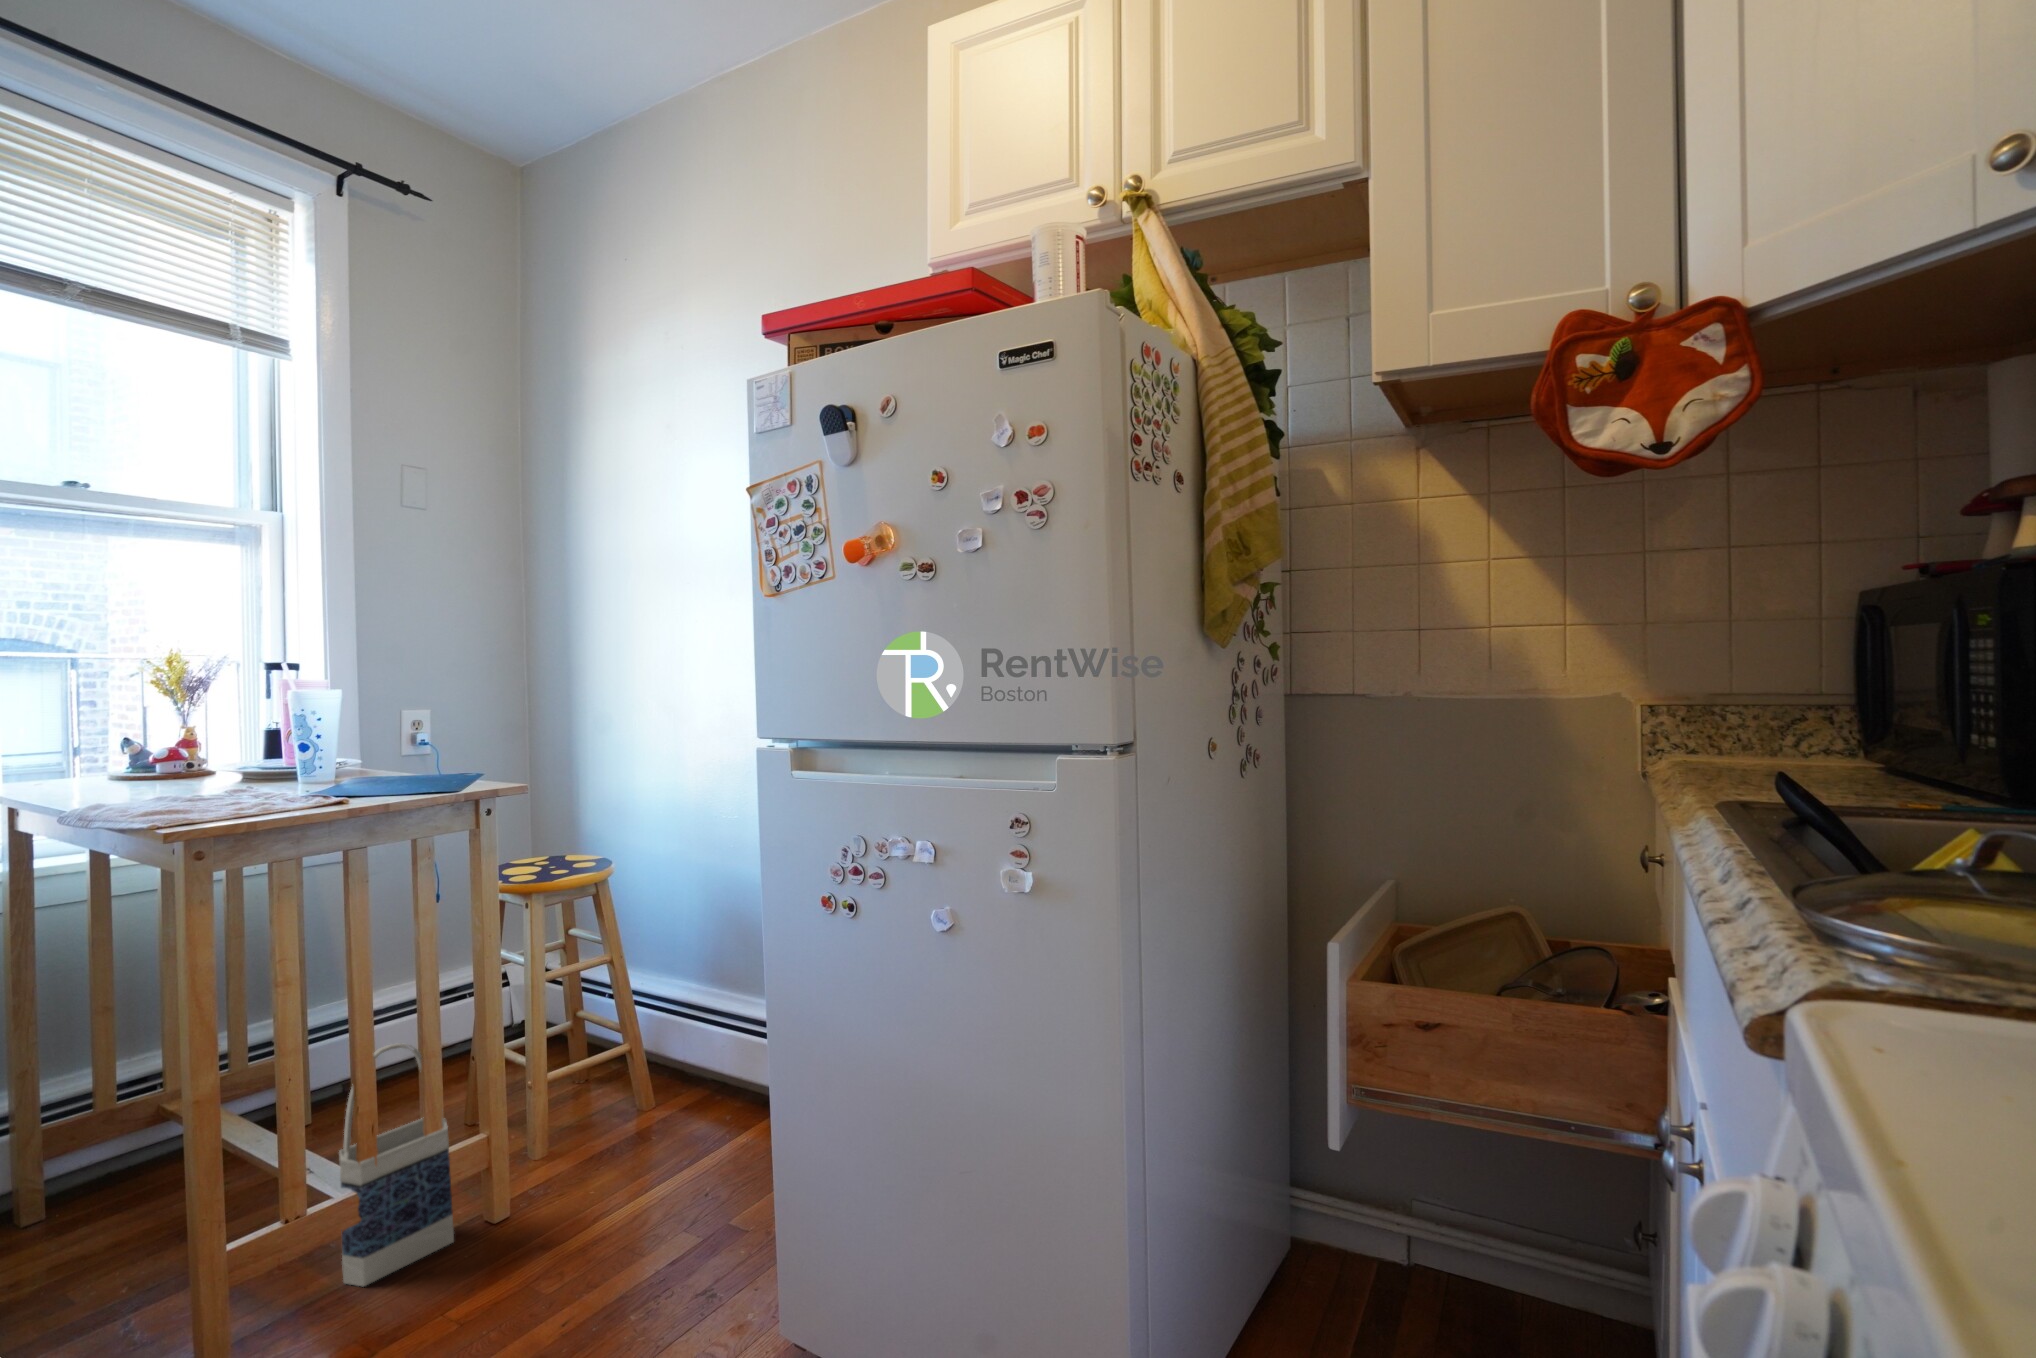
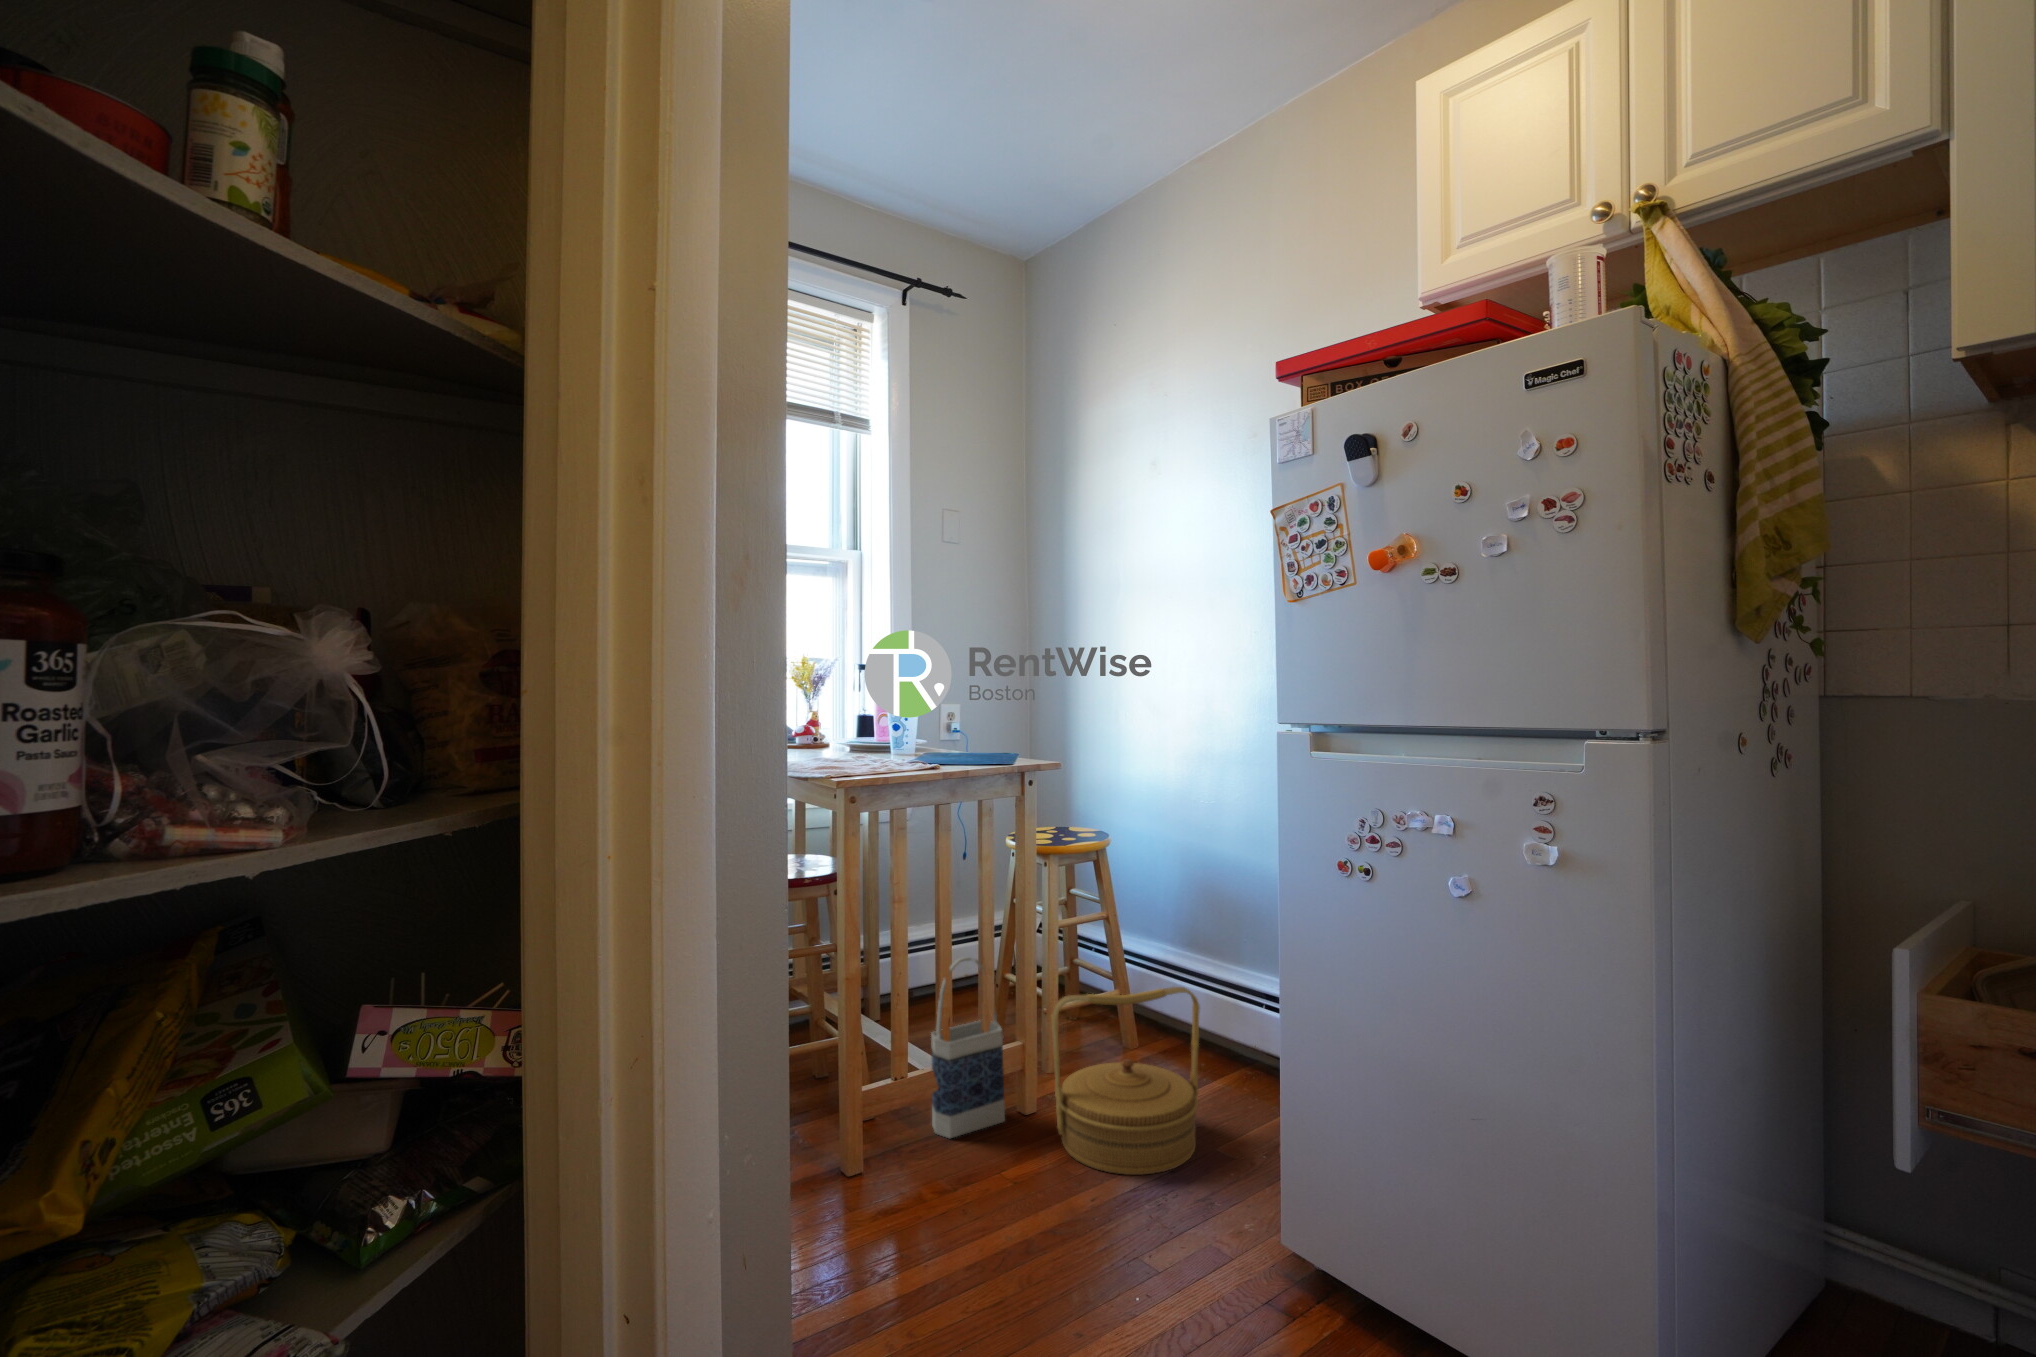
basket: none [507,1040,705,1288] -> present [1052,987,1200,1175]

